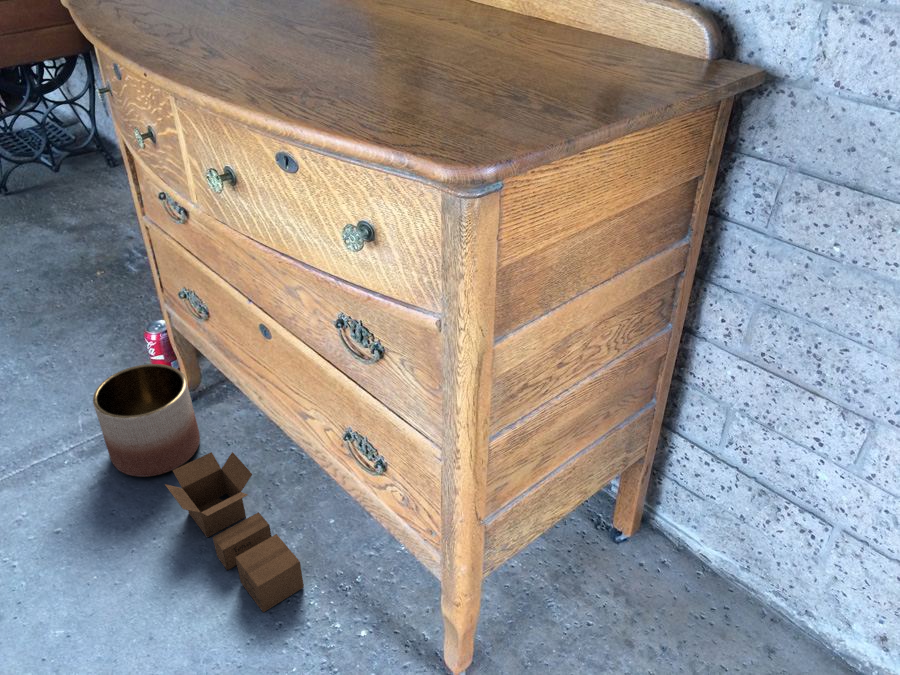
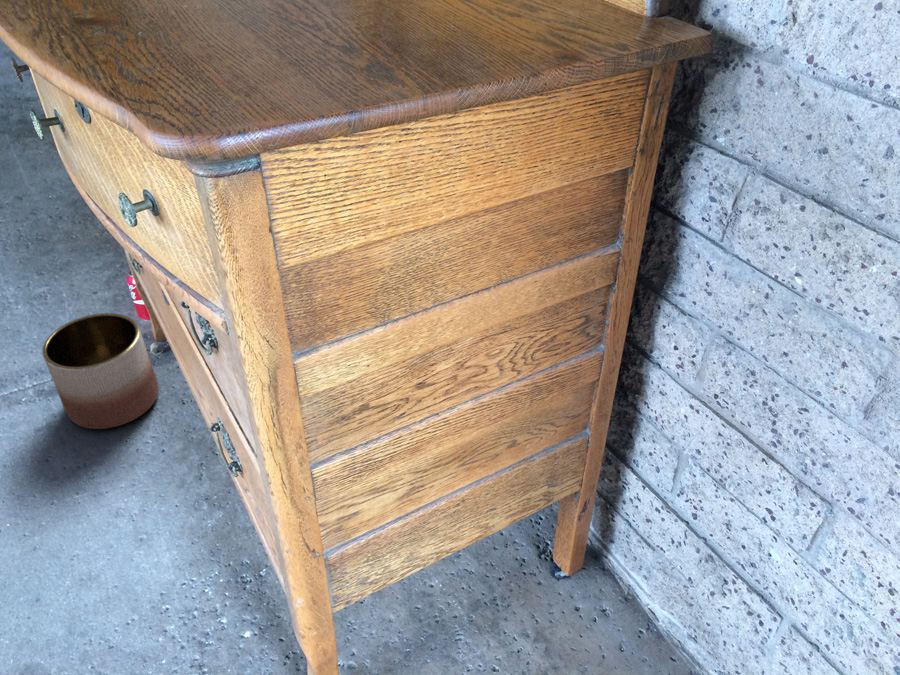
cardboard box: present [165,452,304,612] -> none [91,414,206,594]

